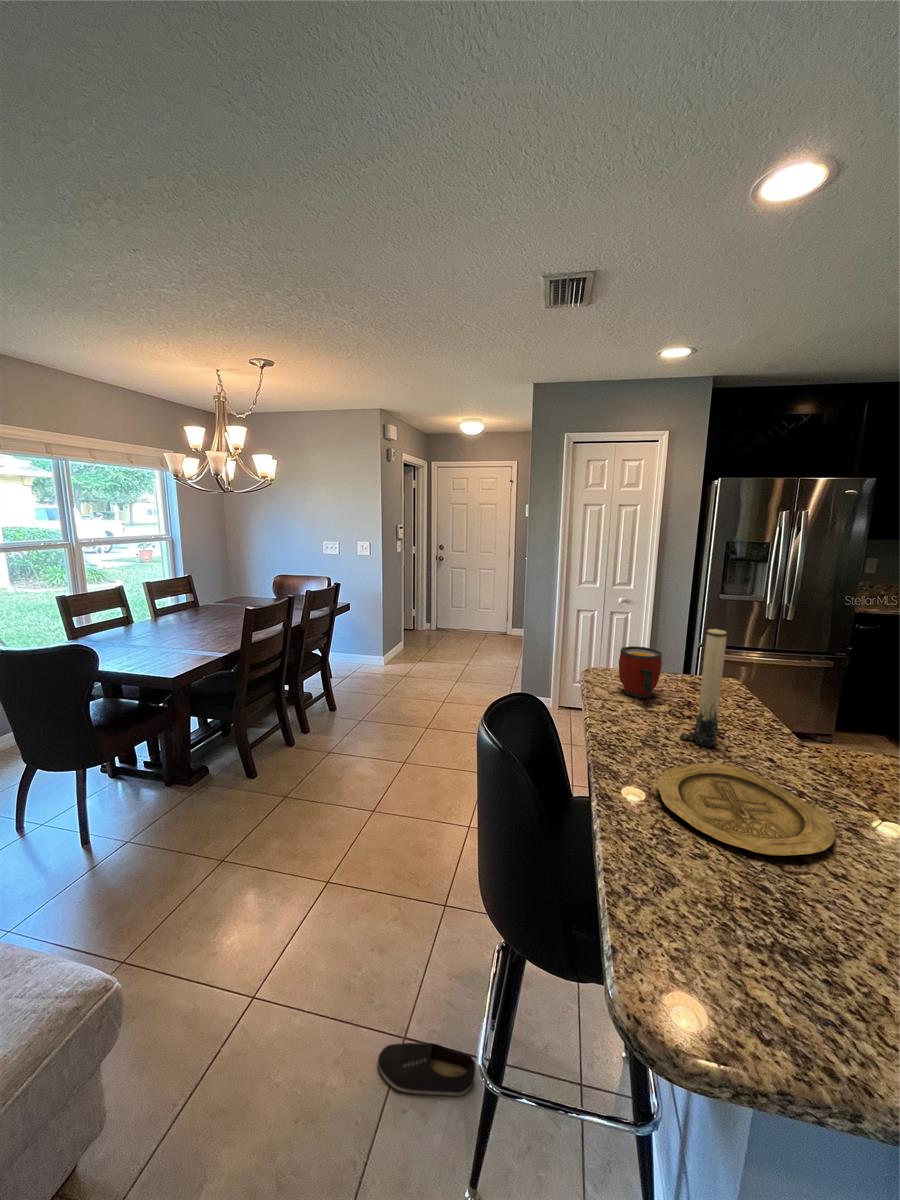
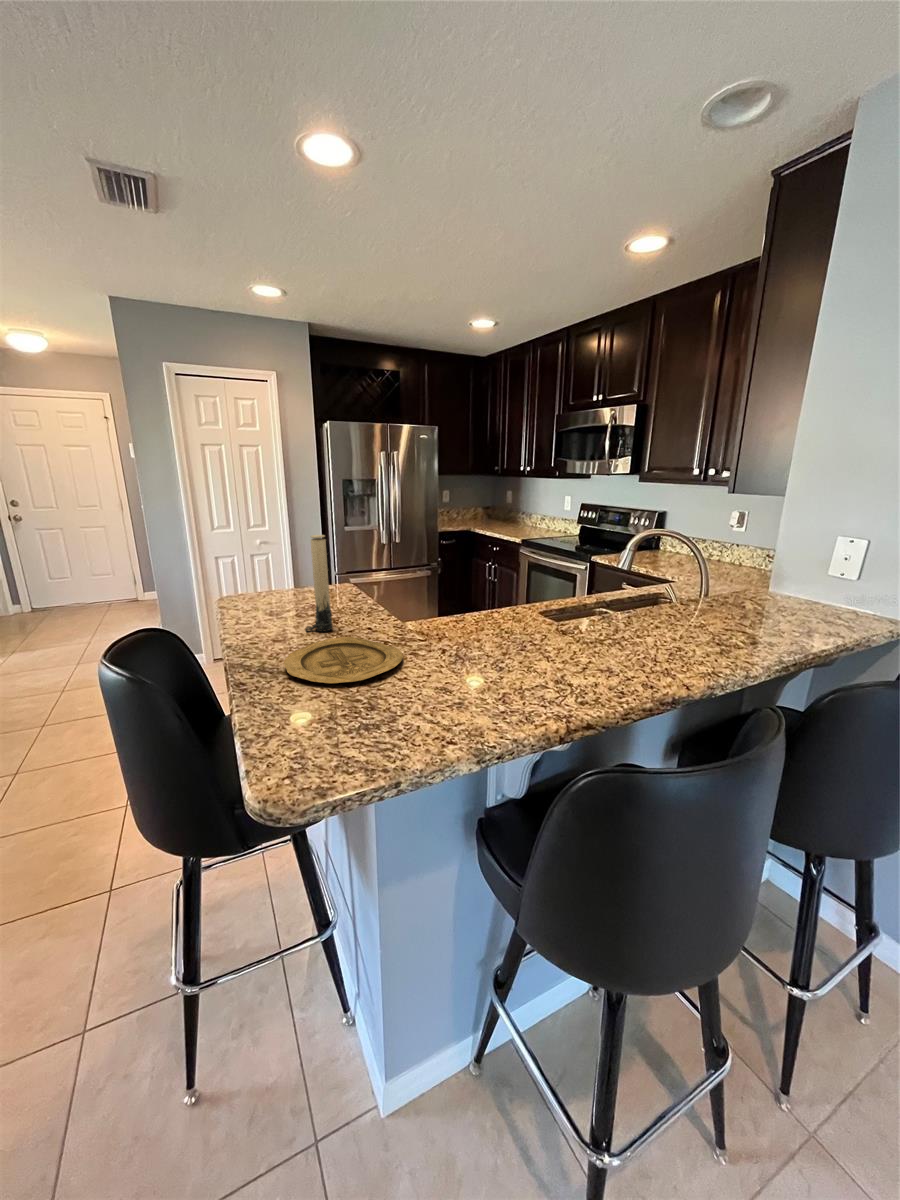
mug: present [619,646,662,698] -> none [247,567,287,612]
shoe: present [378,1043,475,1096] -> none [47,1000,175,1092]

